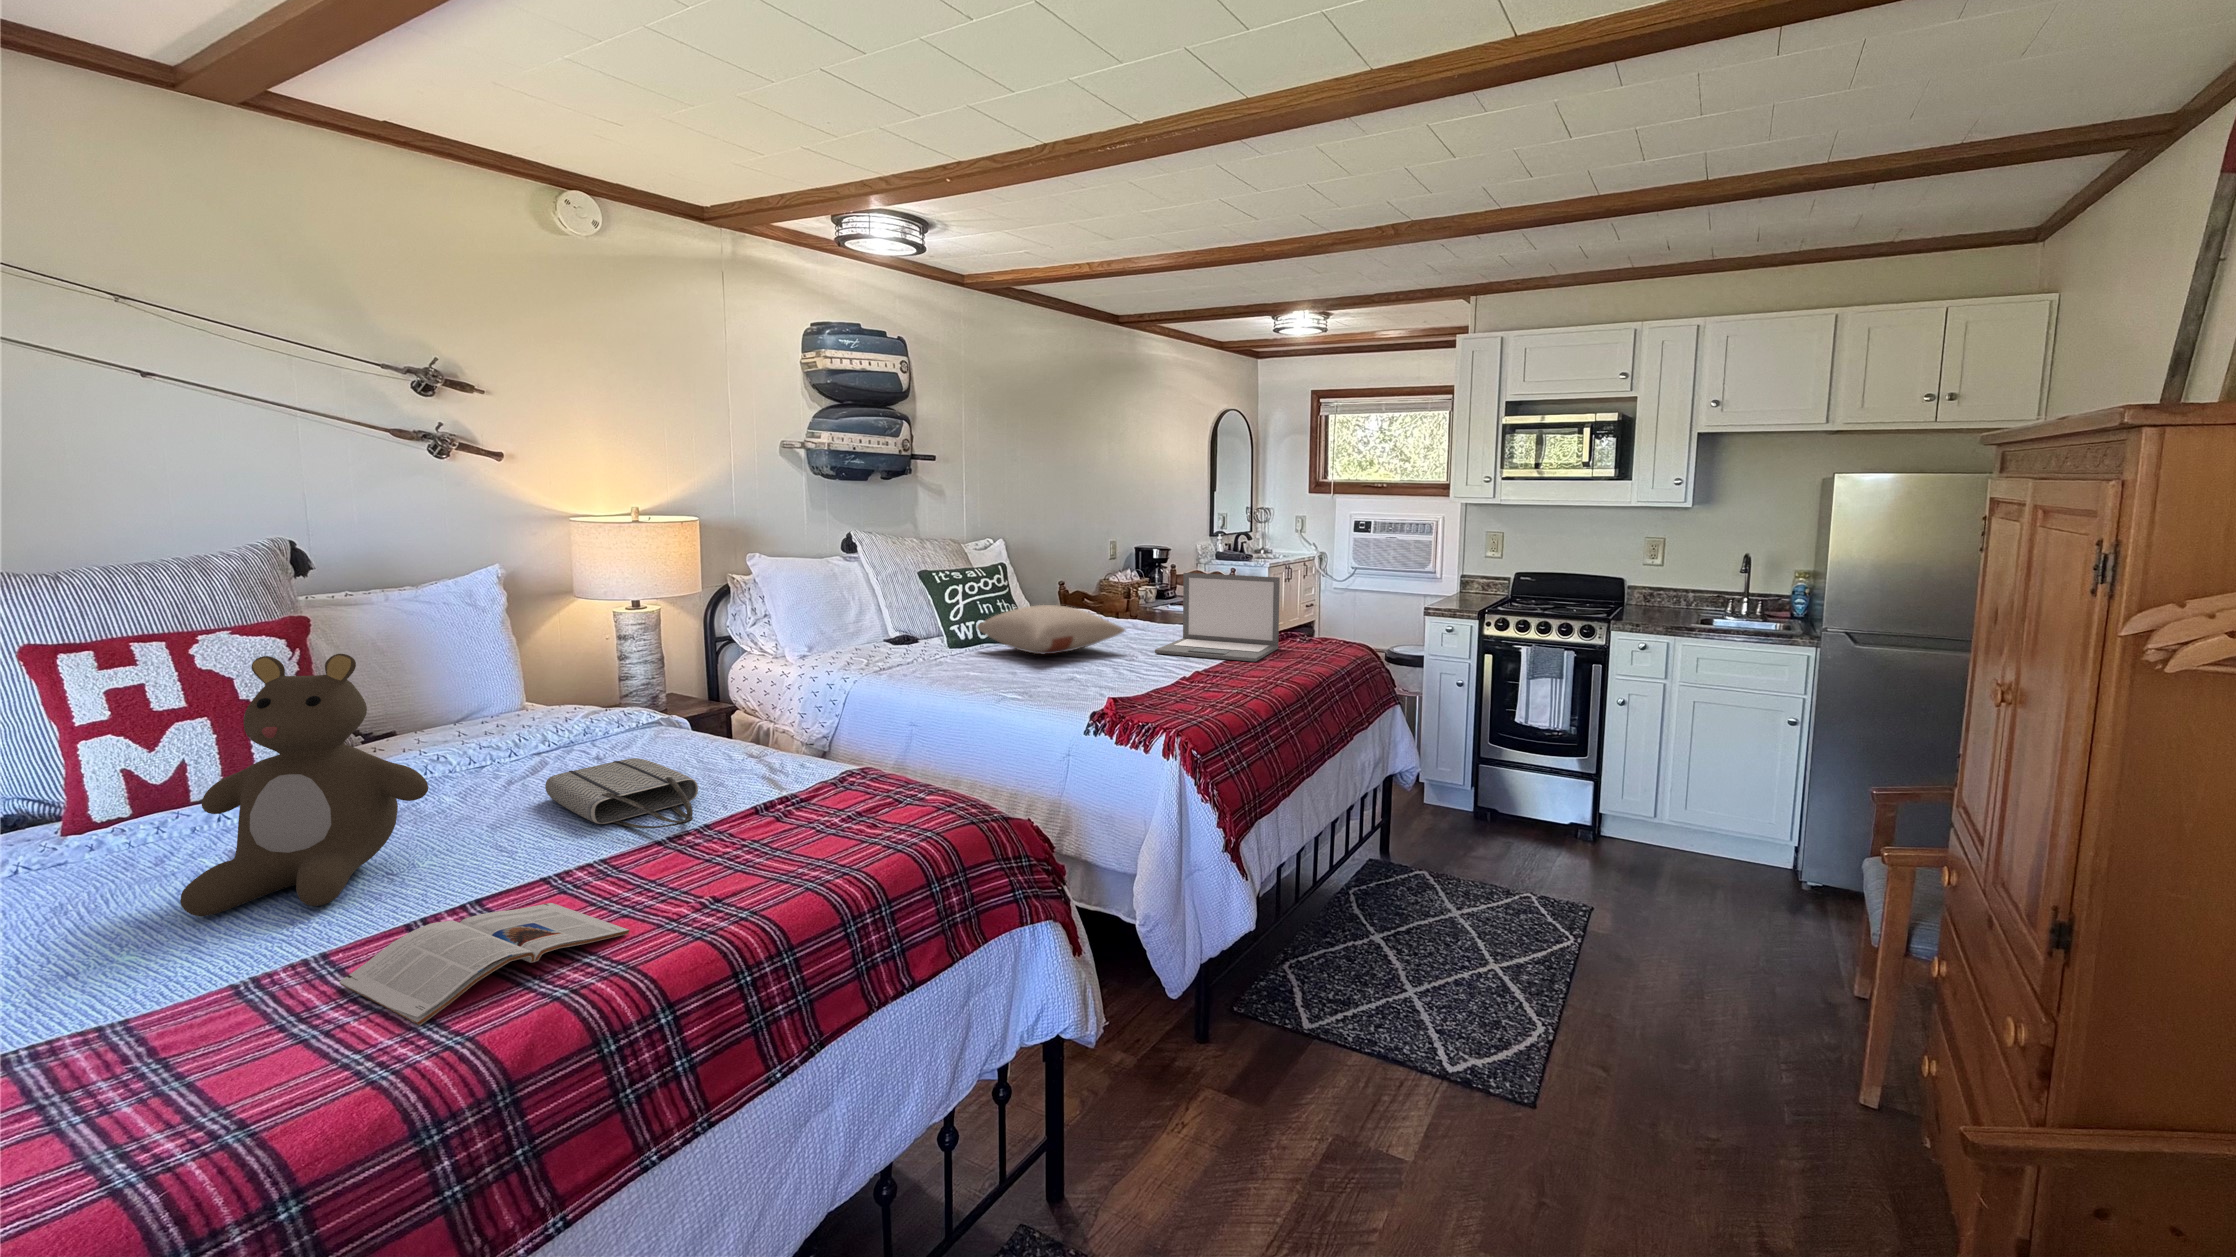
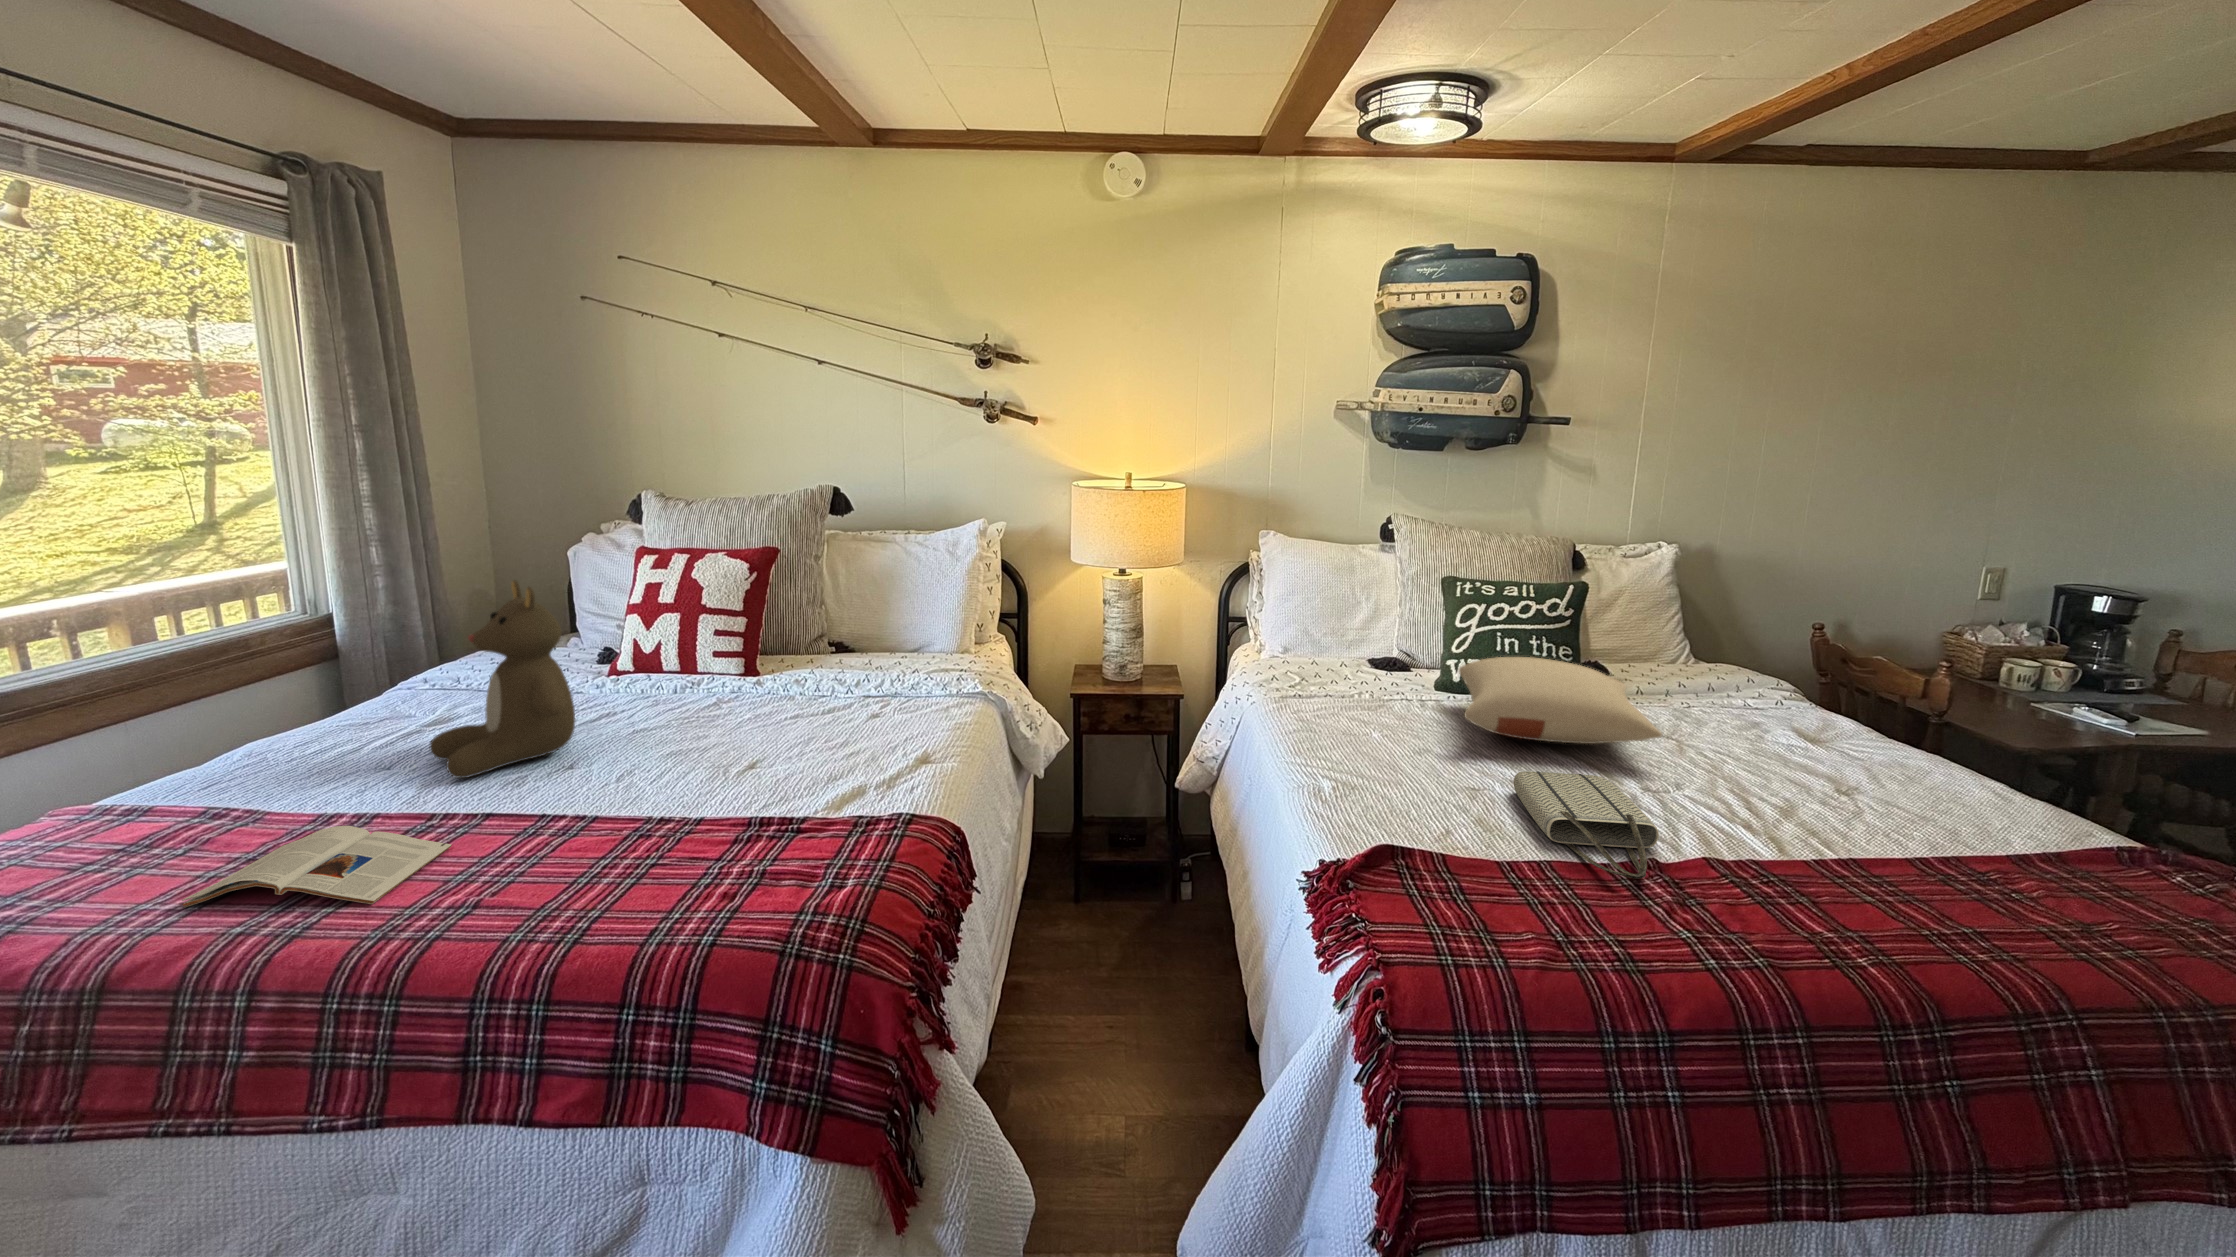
laptop: present [1155,573,1280,662] -> none [1705,658,2059,884]
tote bag: present [545,758,698,829] -> present [1514,771,1659,879]

